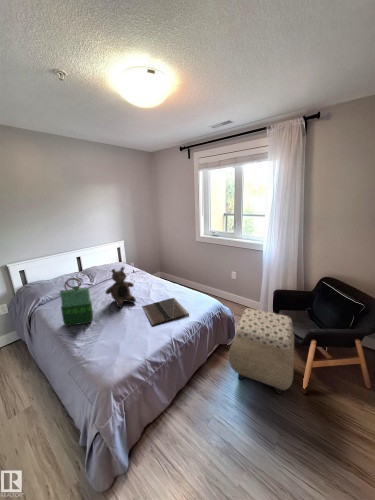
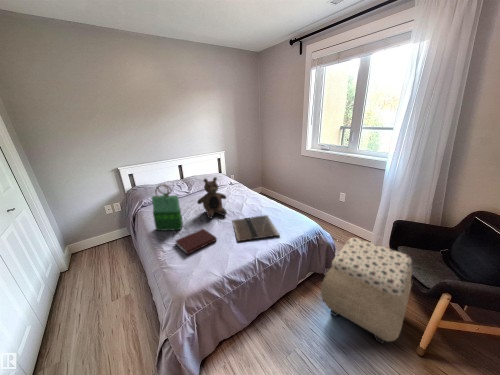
notebook: none [89,318,132,345] -> present [176,229,217,254]

